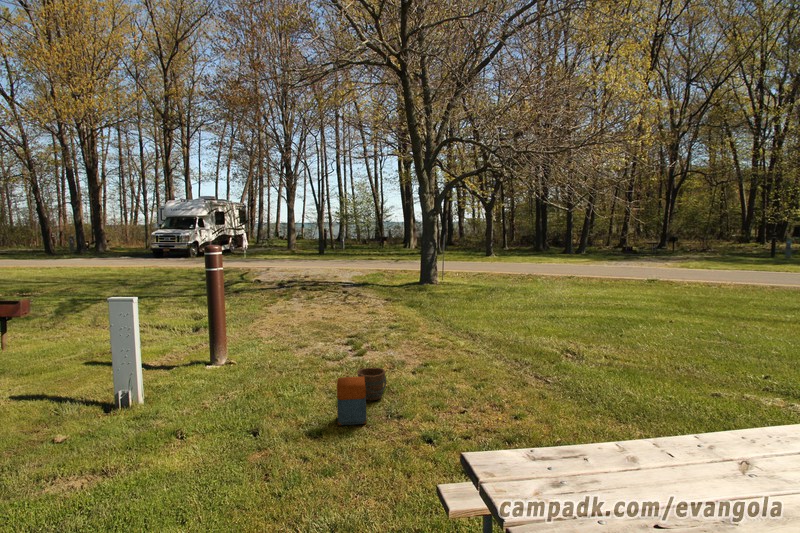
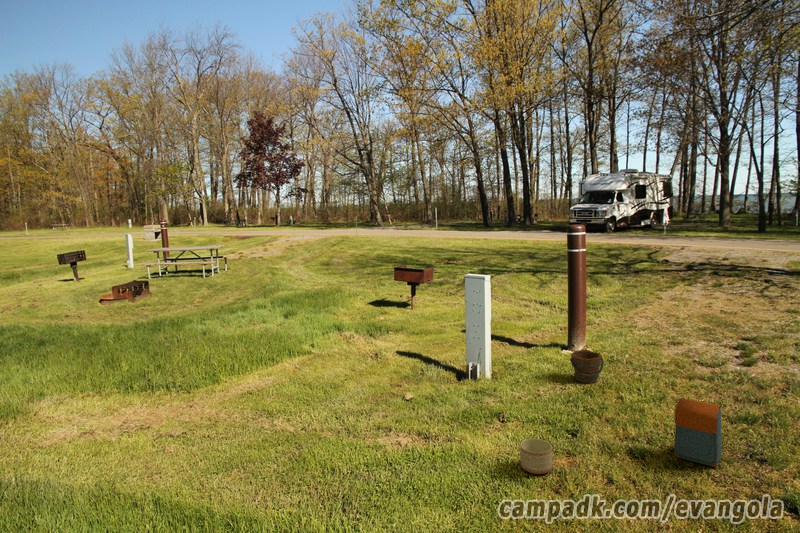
bucket: present [357,368,386,401] -> present [570,350,603,383]
planter: none [222,443,253,477] -> present [520,438,552,474]

